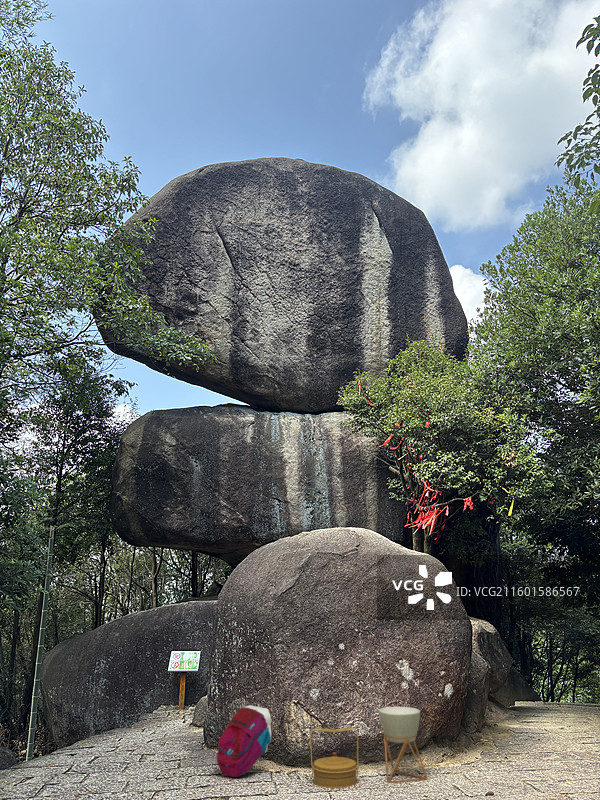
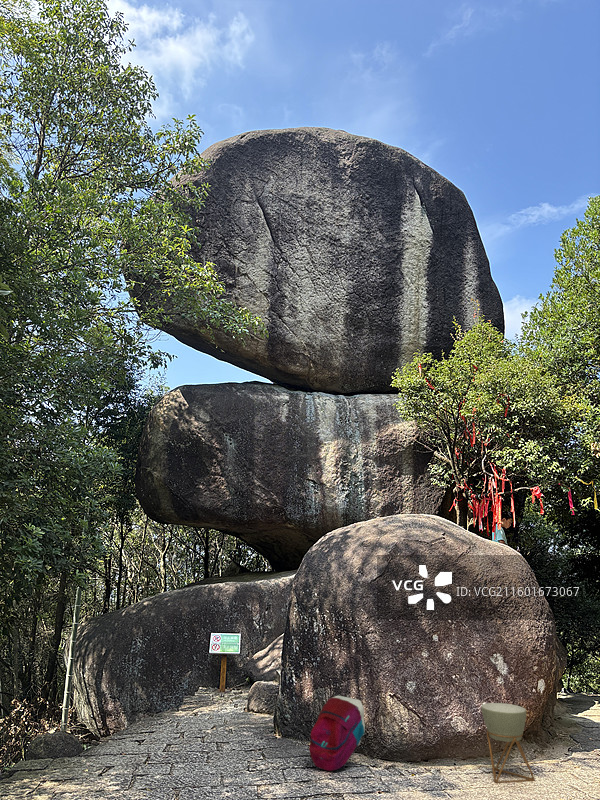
woven basket: present [310,728,358,788] -> none [413,724,464,788]

